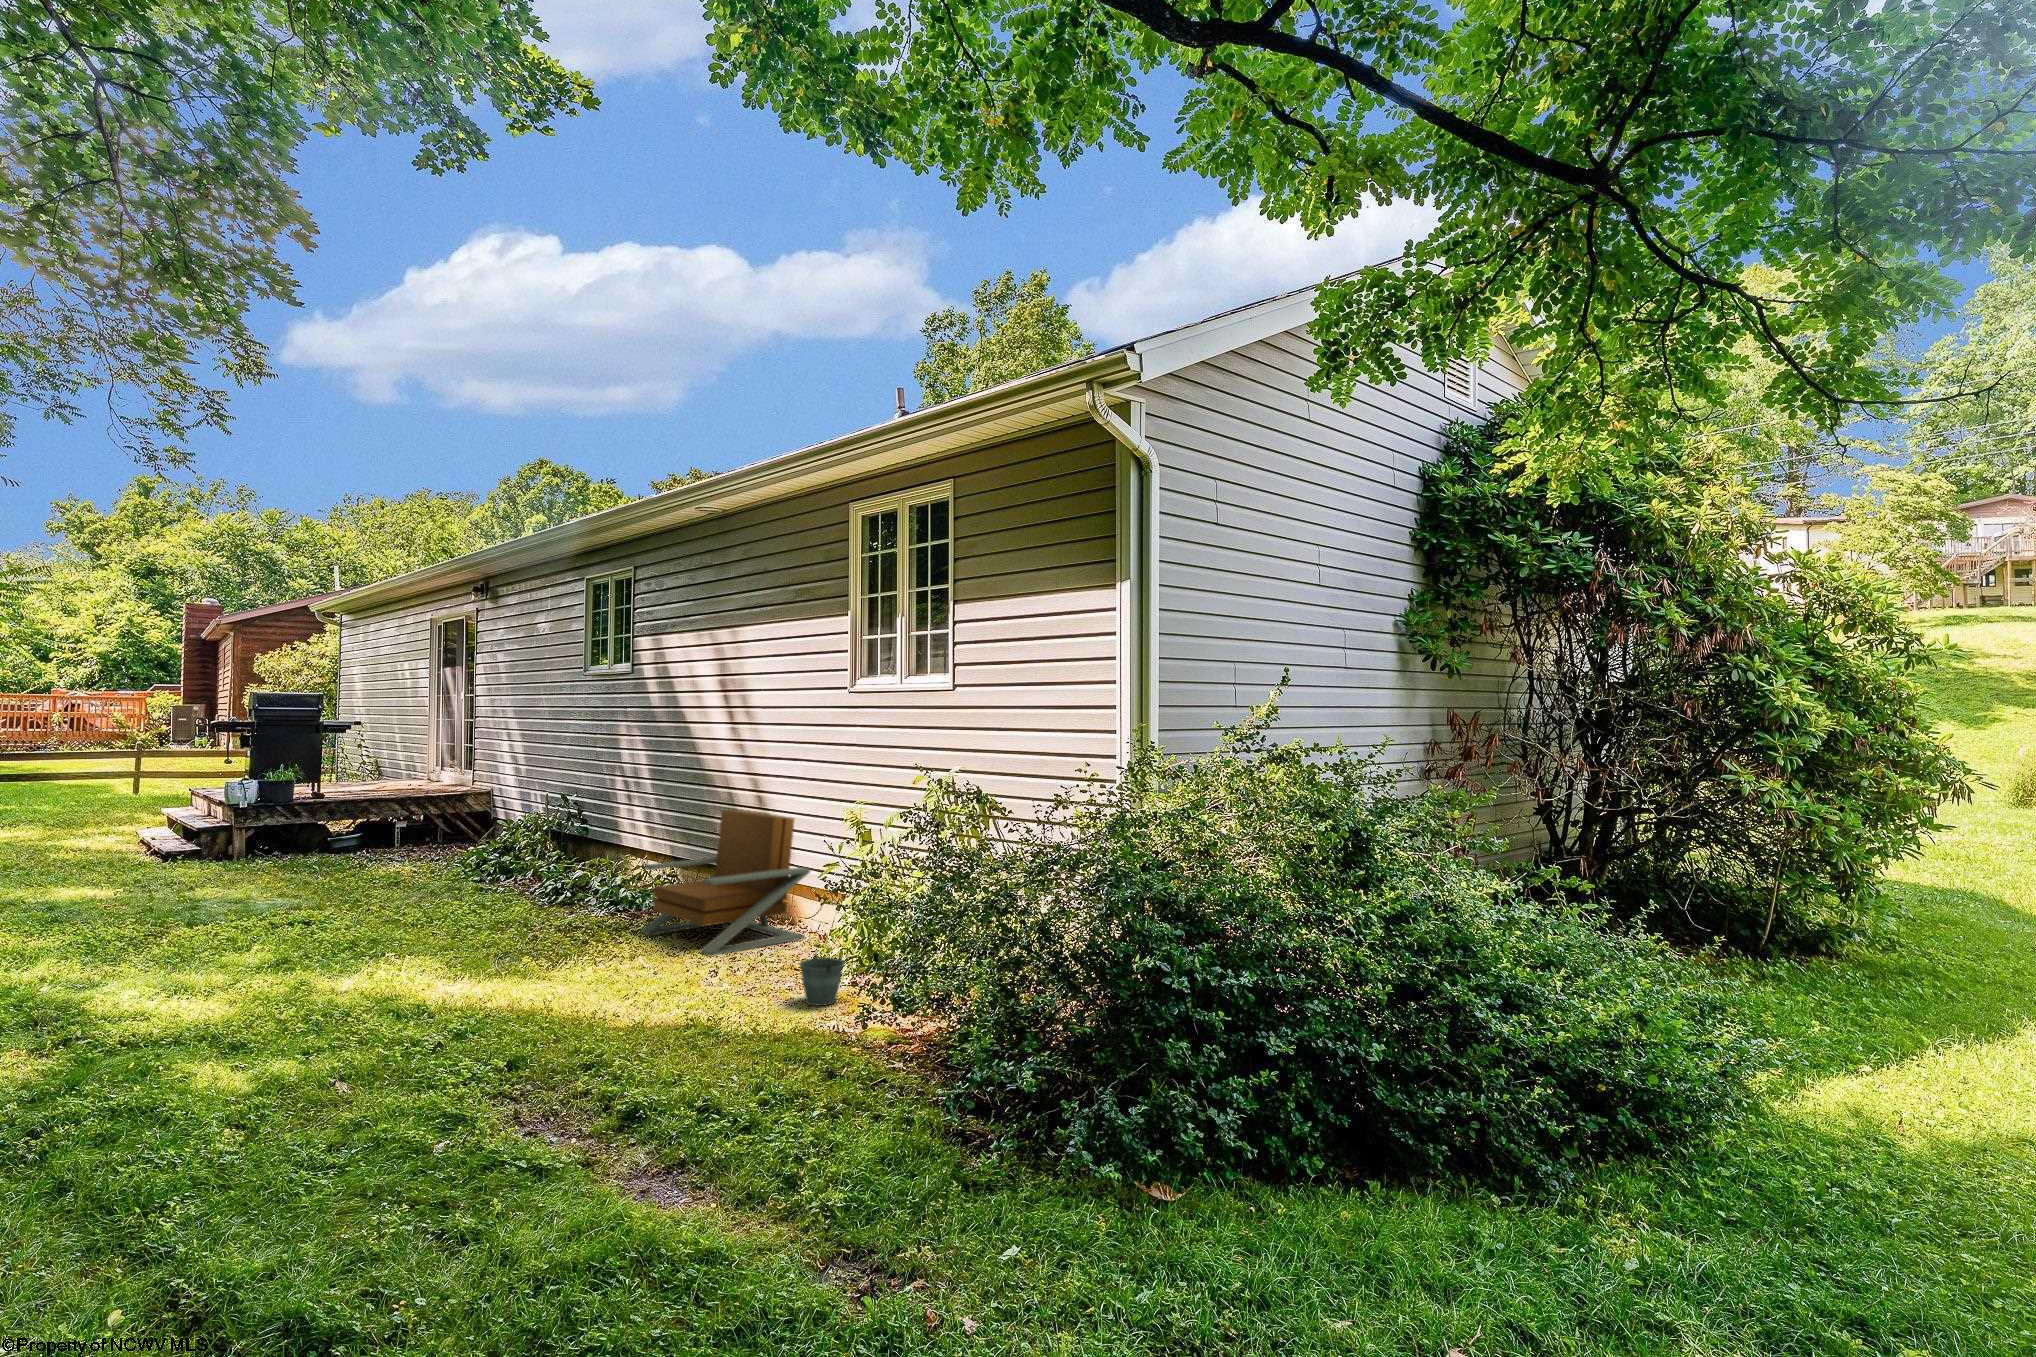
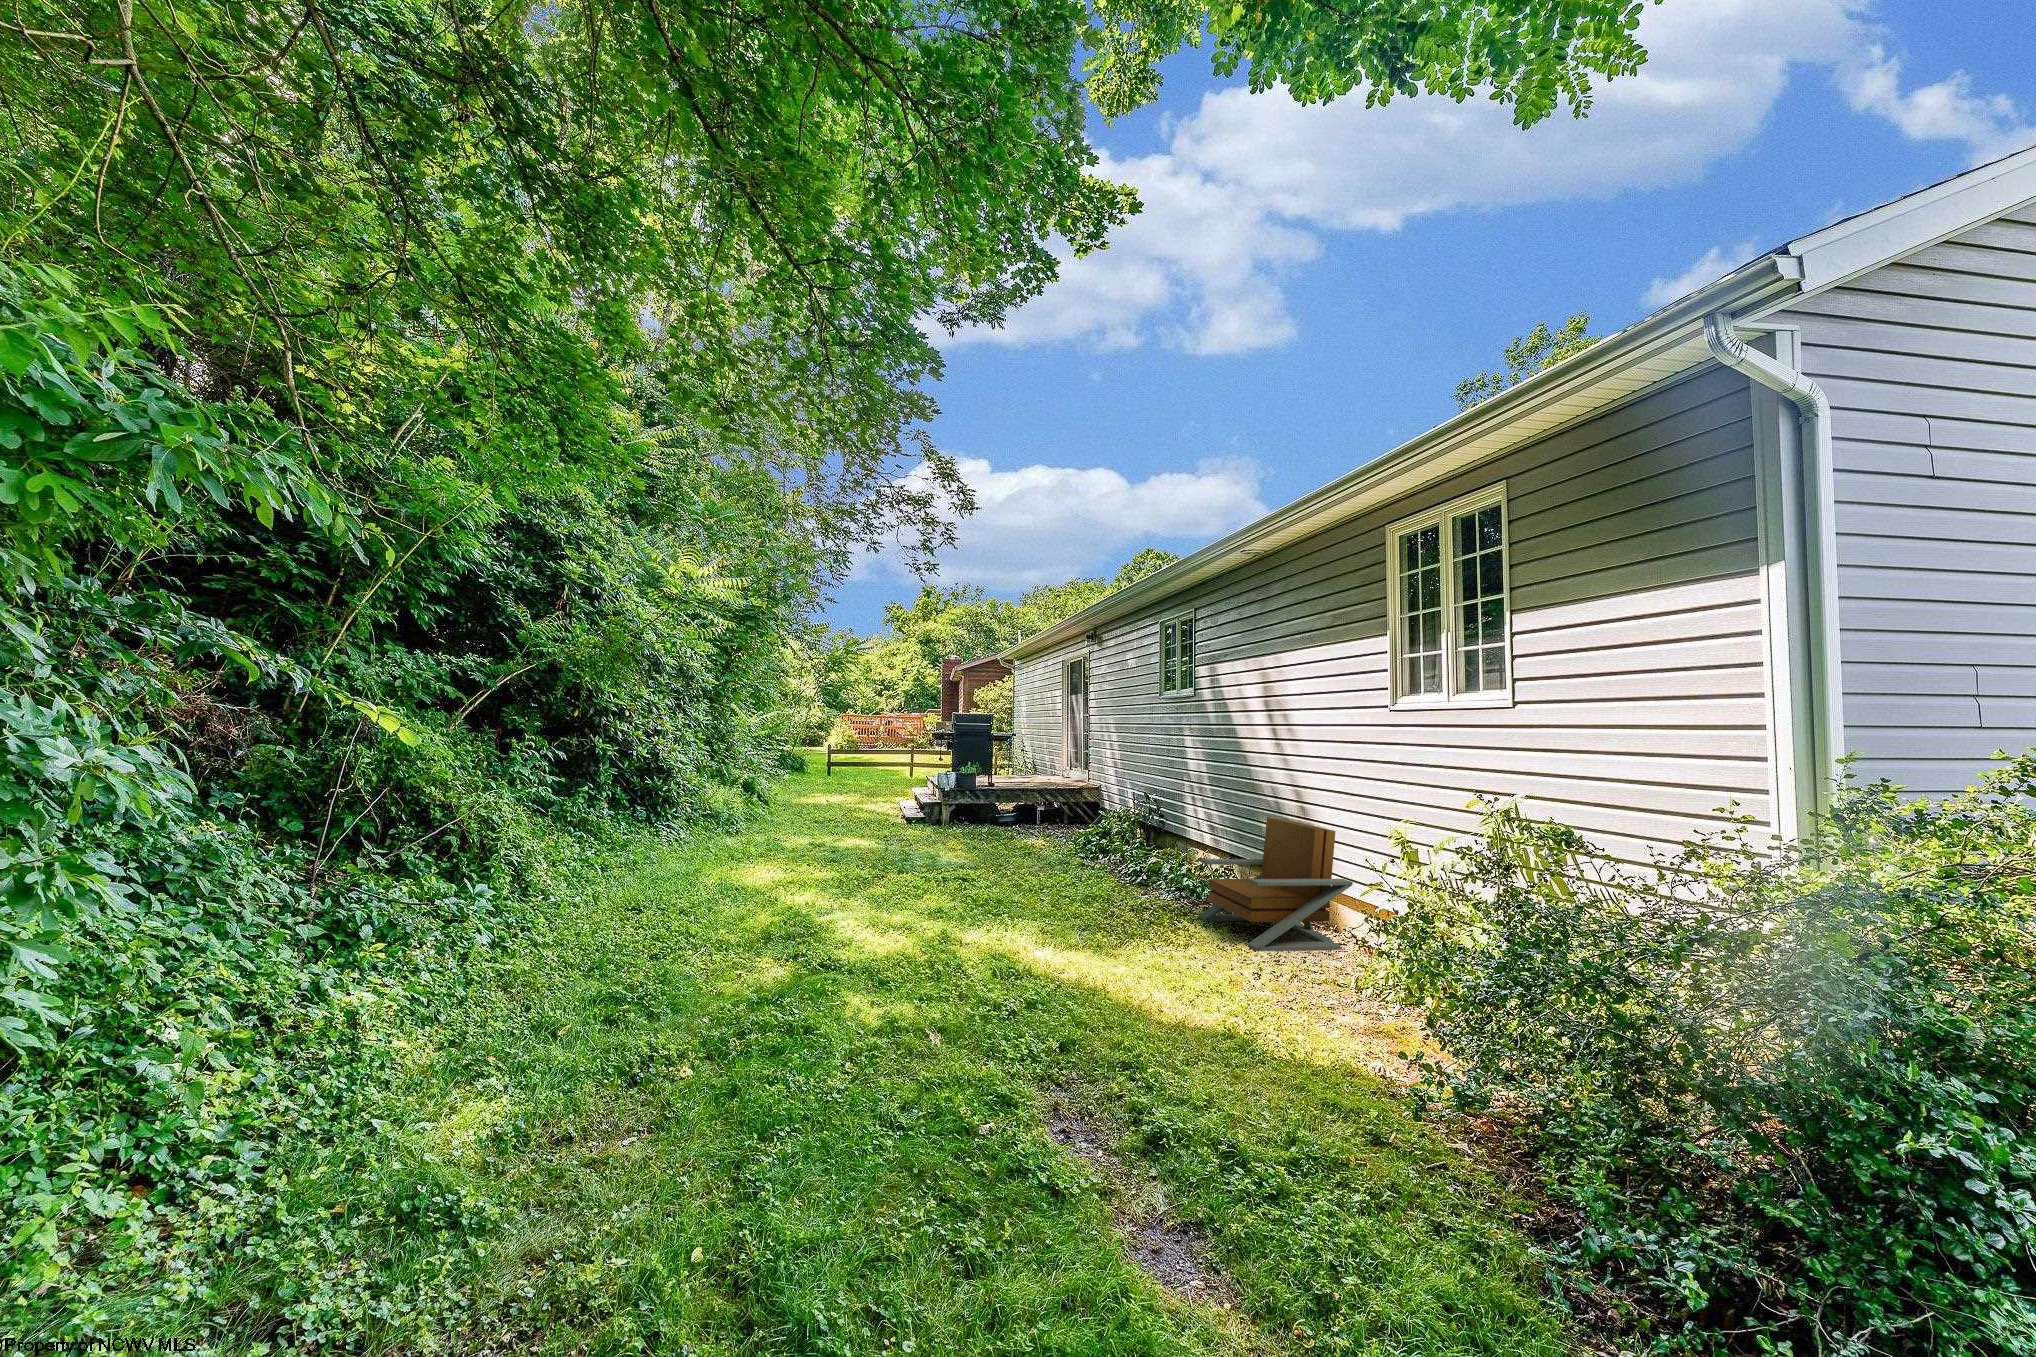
bucket: present [799,952,845,1006] -> none [1341,957,1392,1029]

